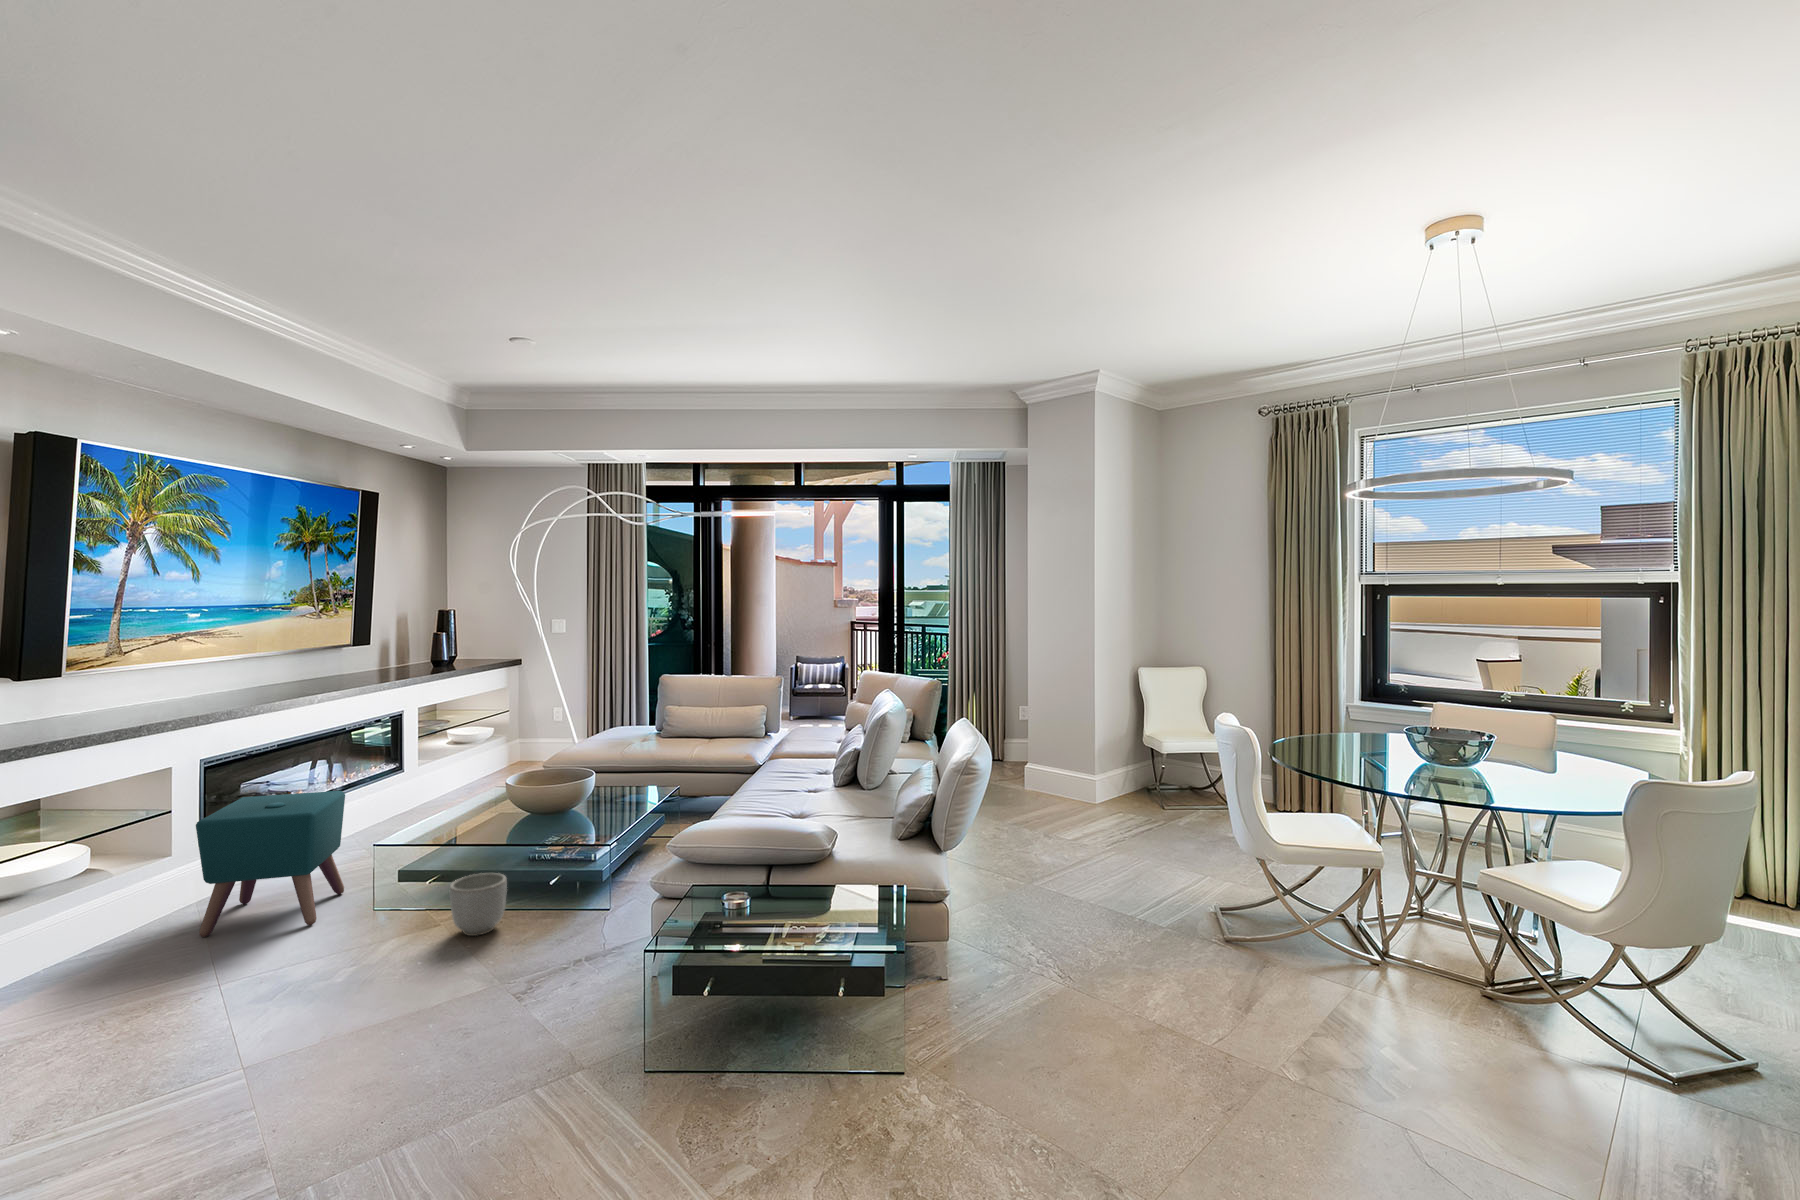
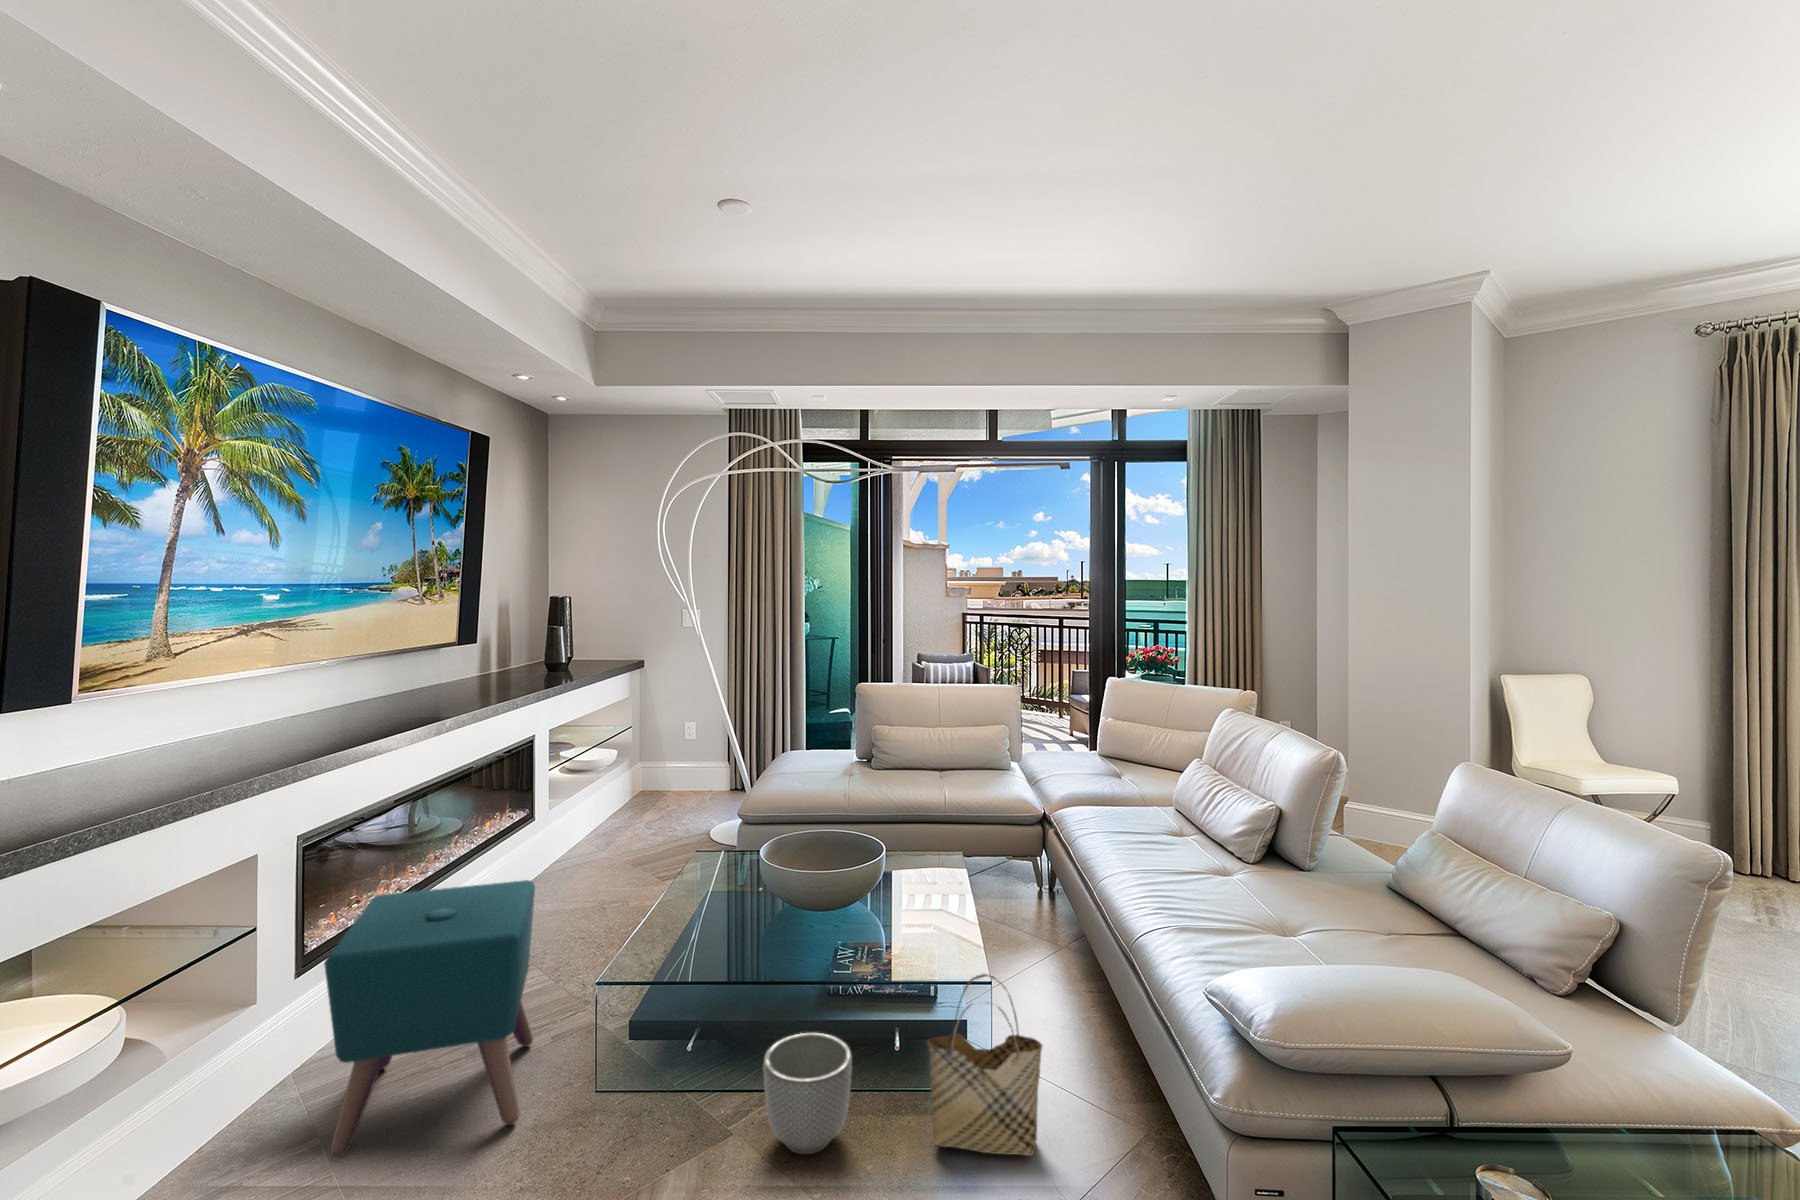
woven basket: none [547,837,615,935] -> present [927,974,1042,1156]

